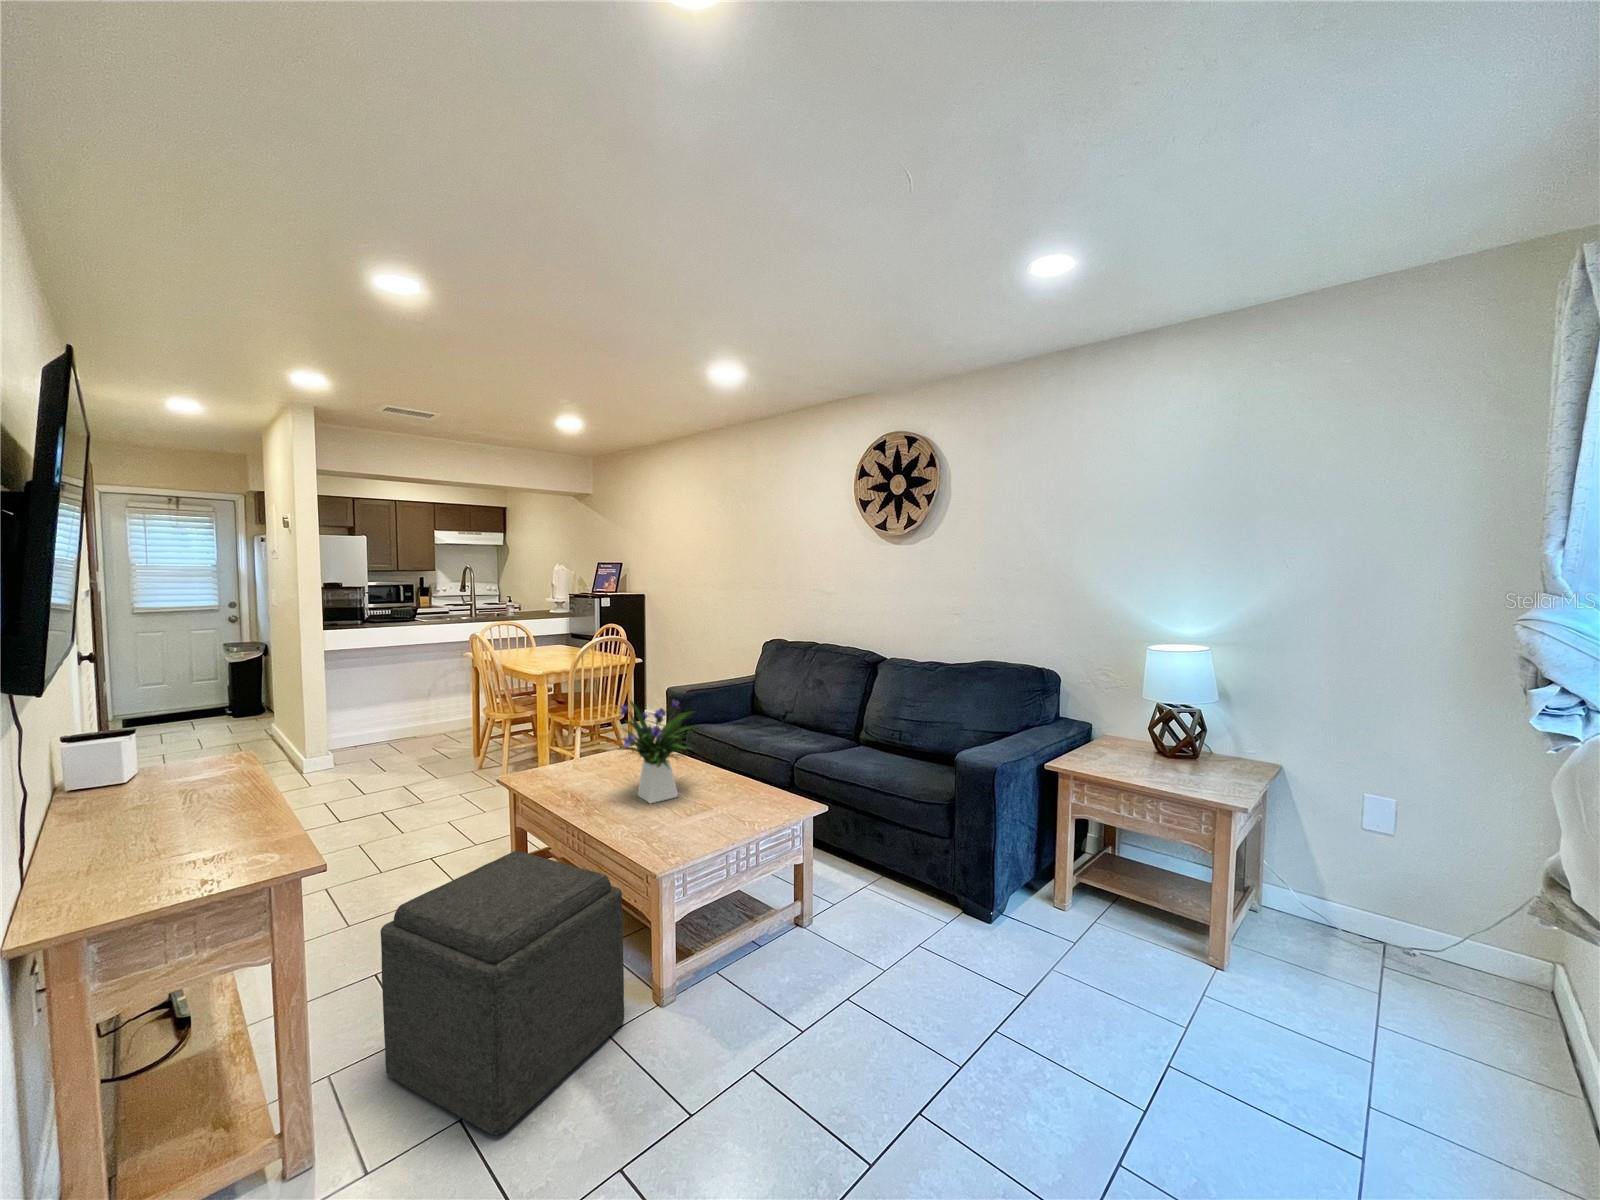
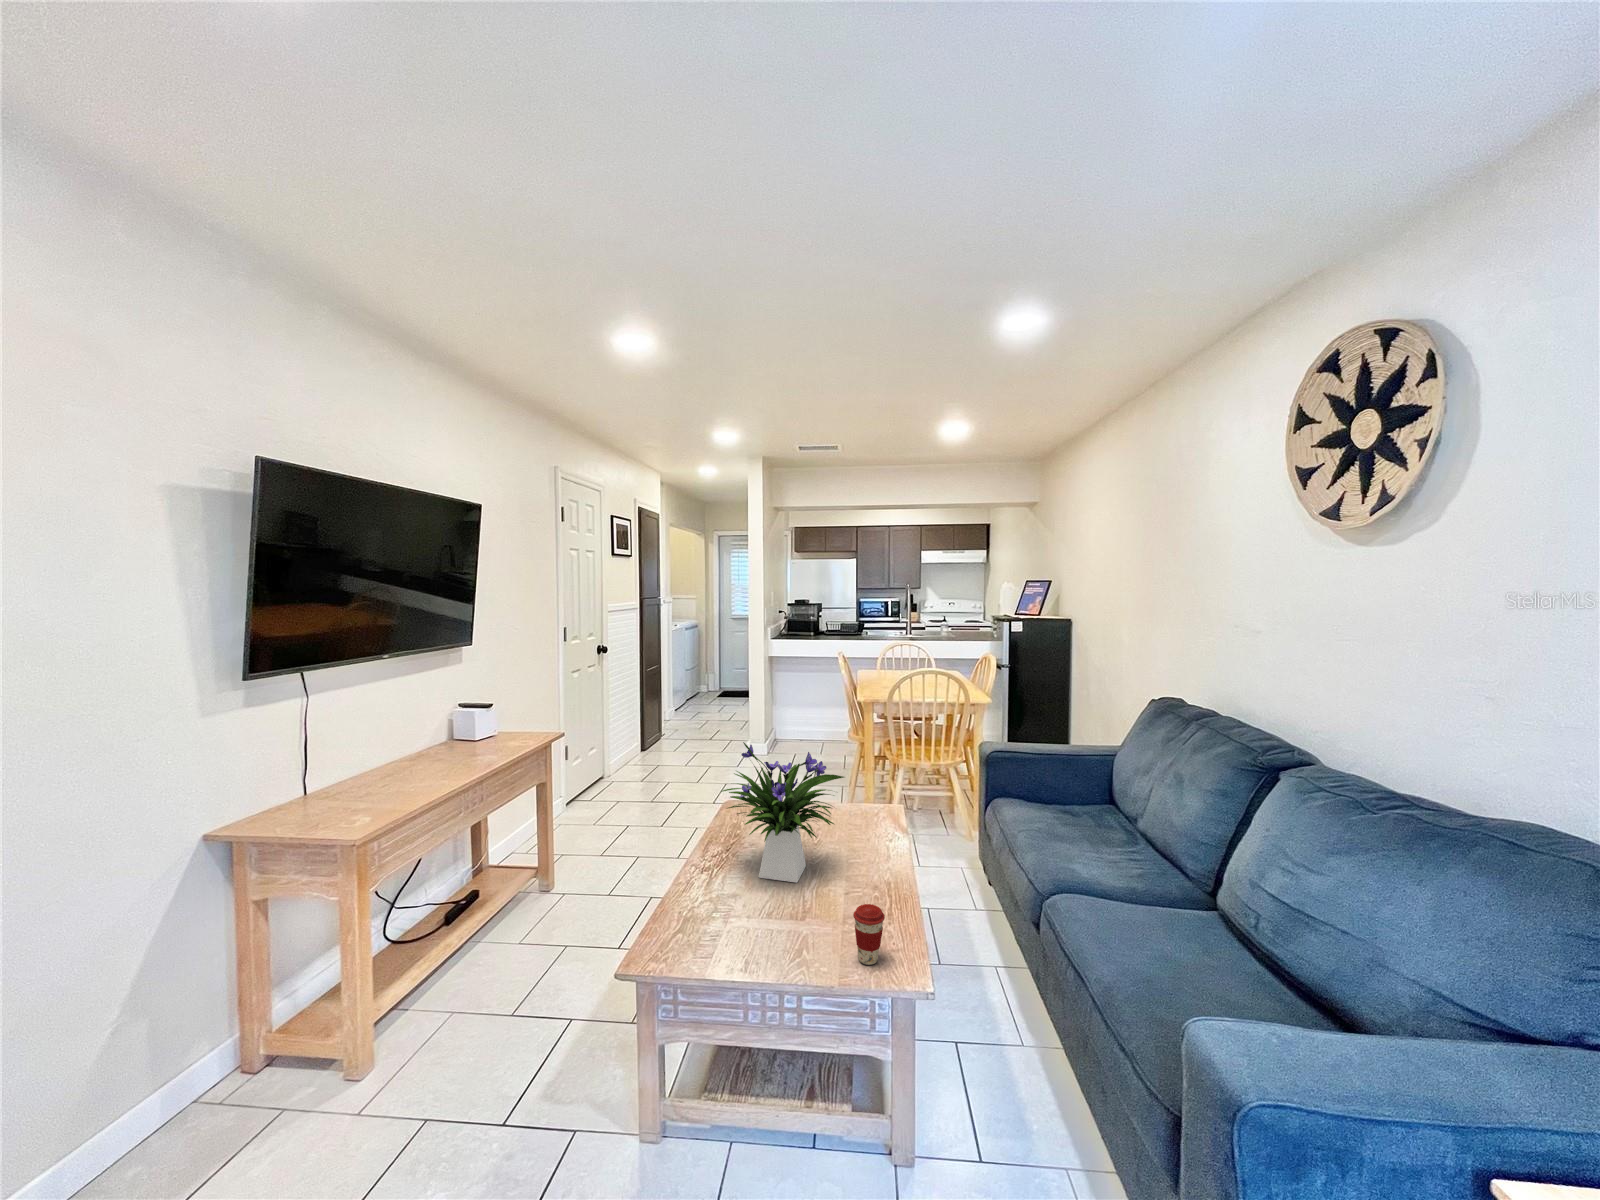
coffee cup: none [769,774,789,810] -> present [853,904,885,965]
ottoman: present [381,850,624,1135] -> none [377,871,598,1153]

